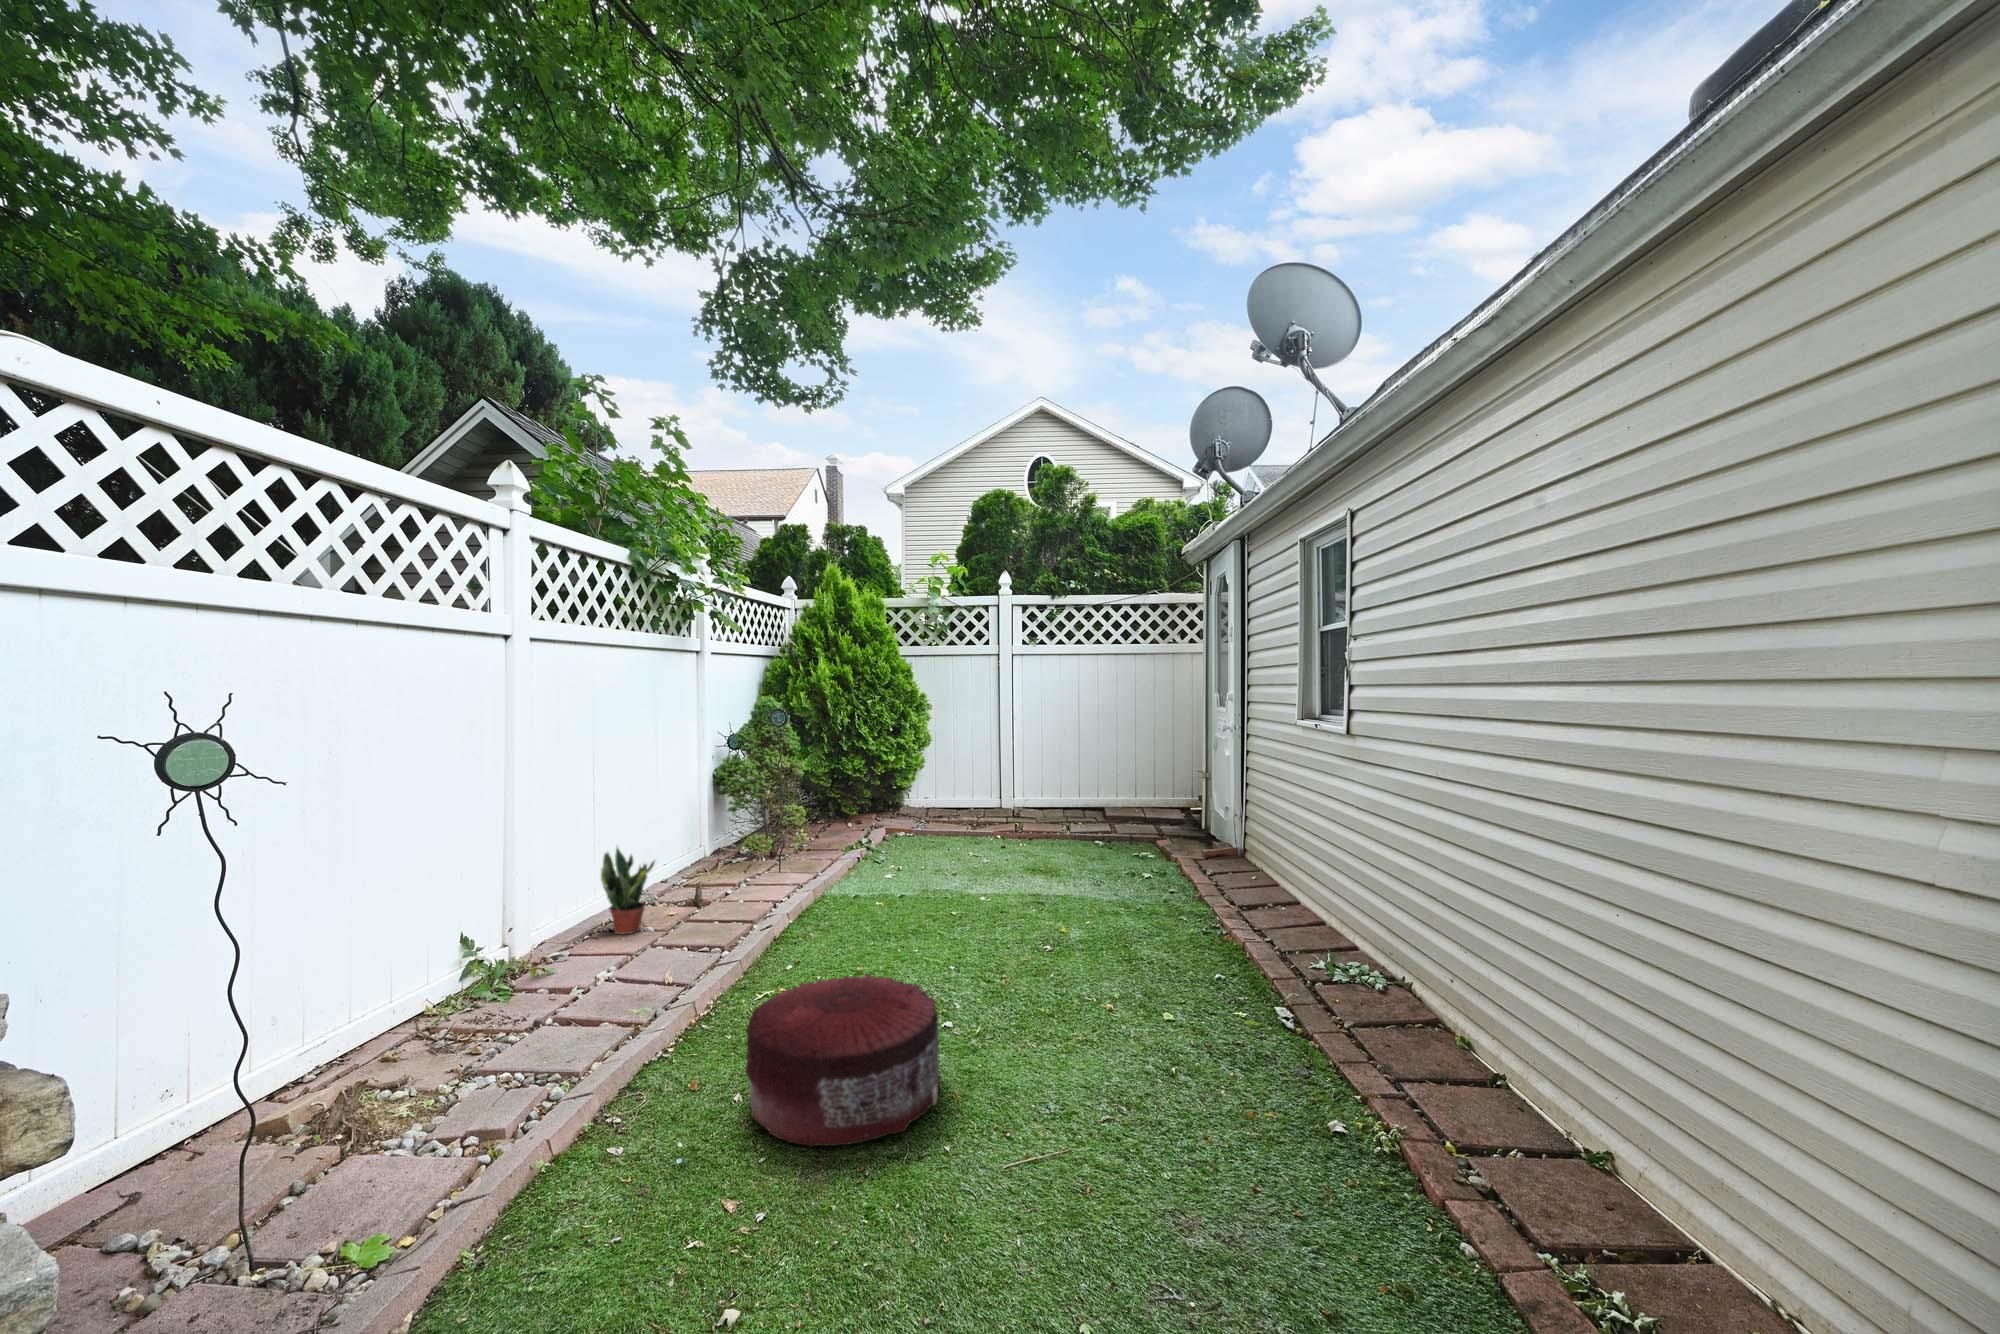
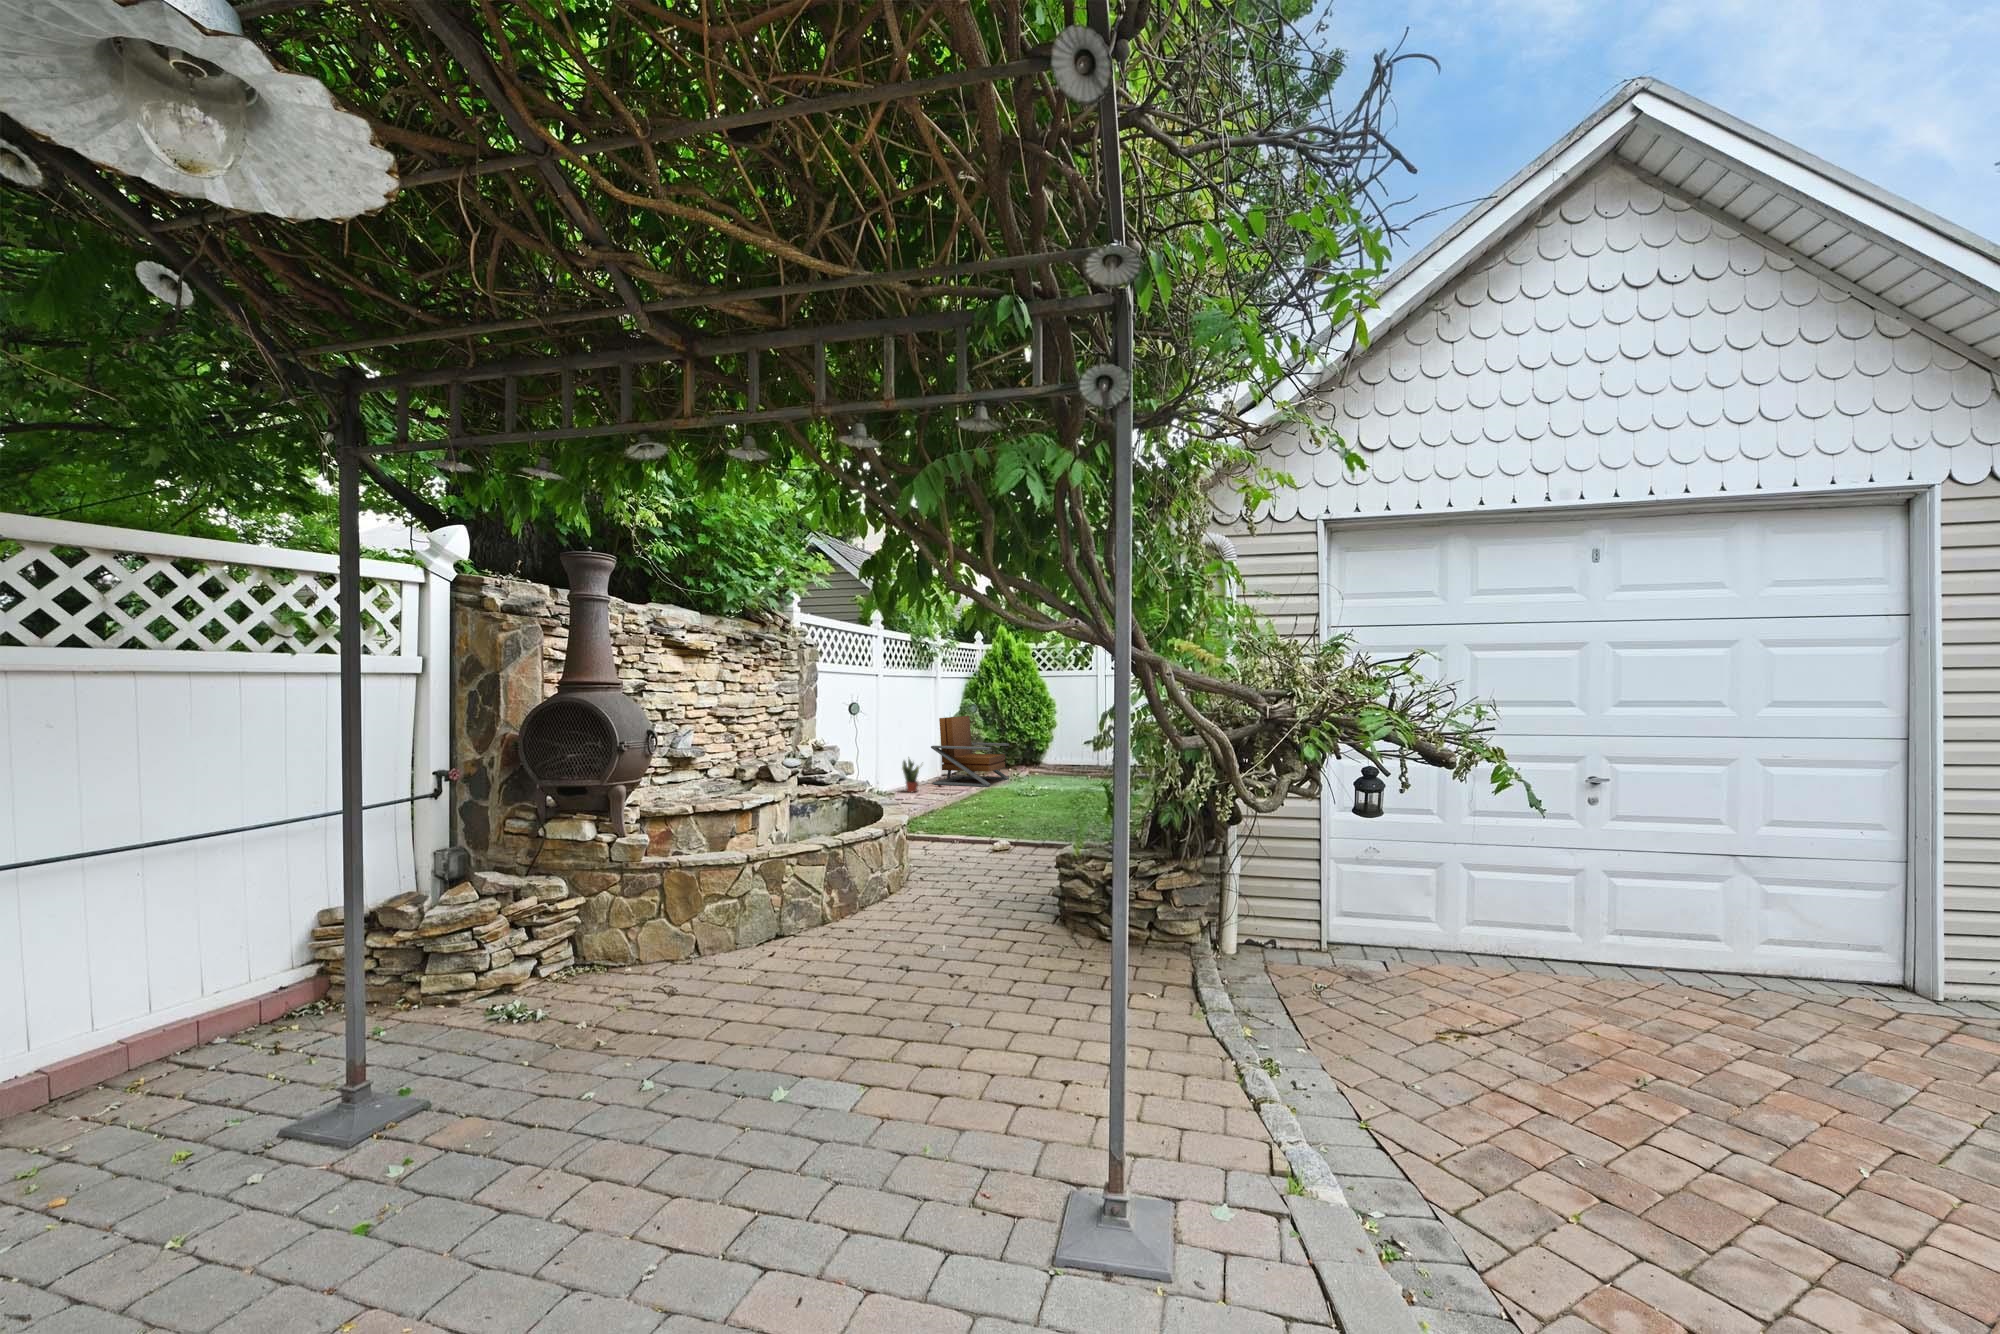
lounge chair: none [684,732,855,892] -> present [931,716,1009,787]
pouf: present [745,973,940,1147] -> none [960,785,1018,819]

